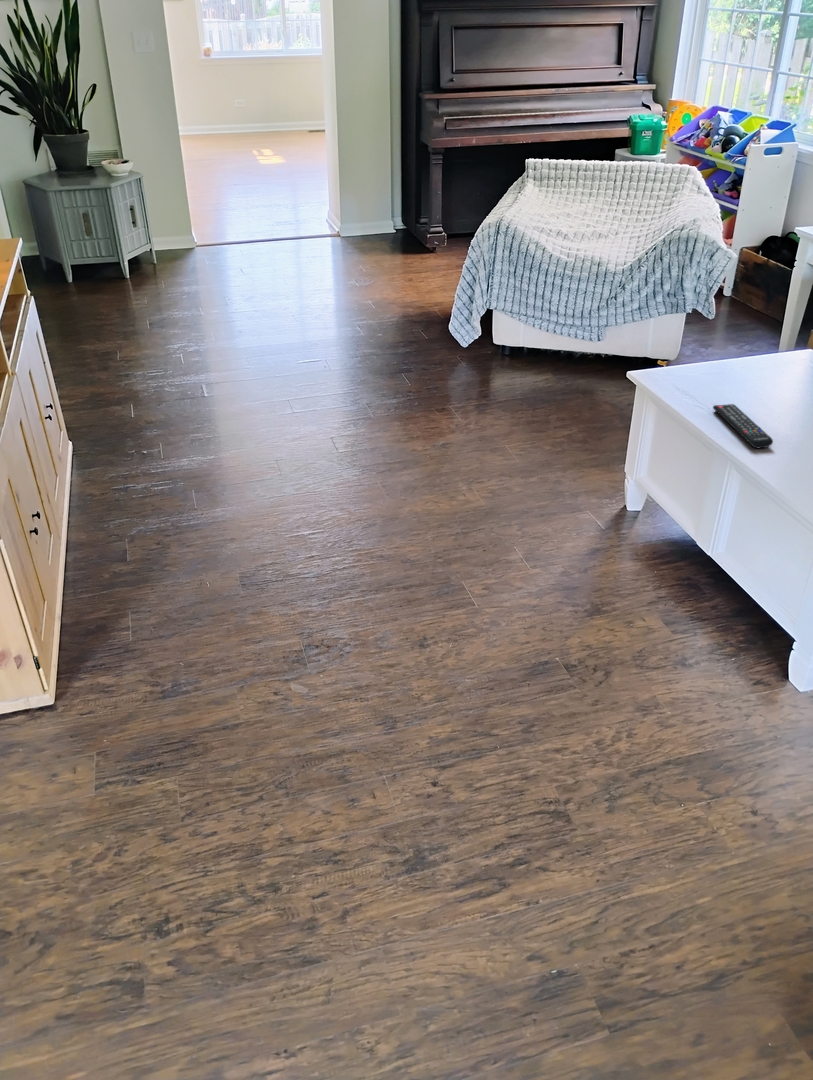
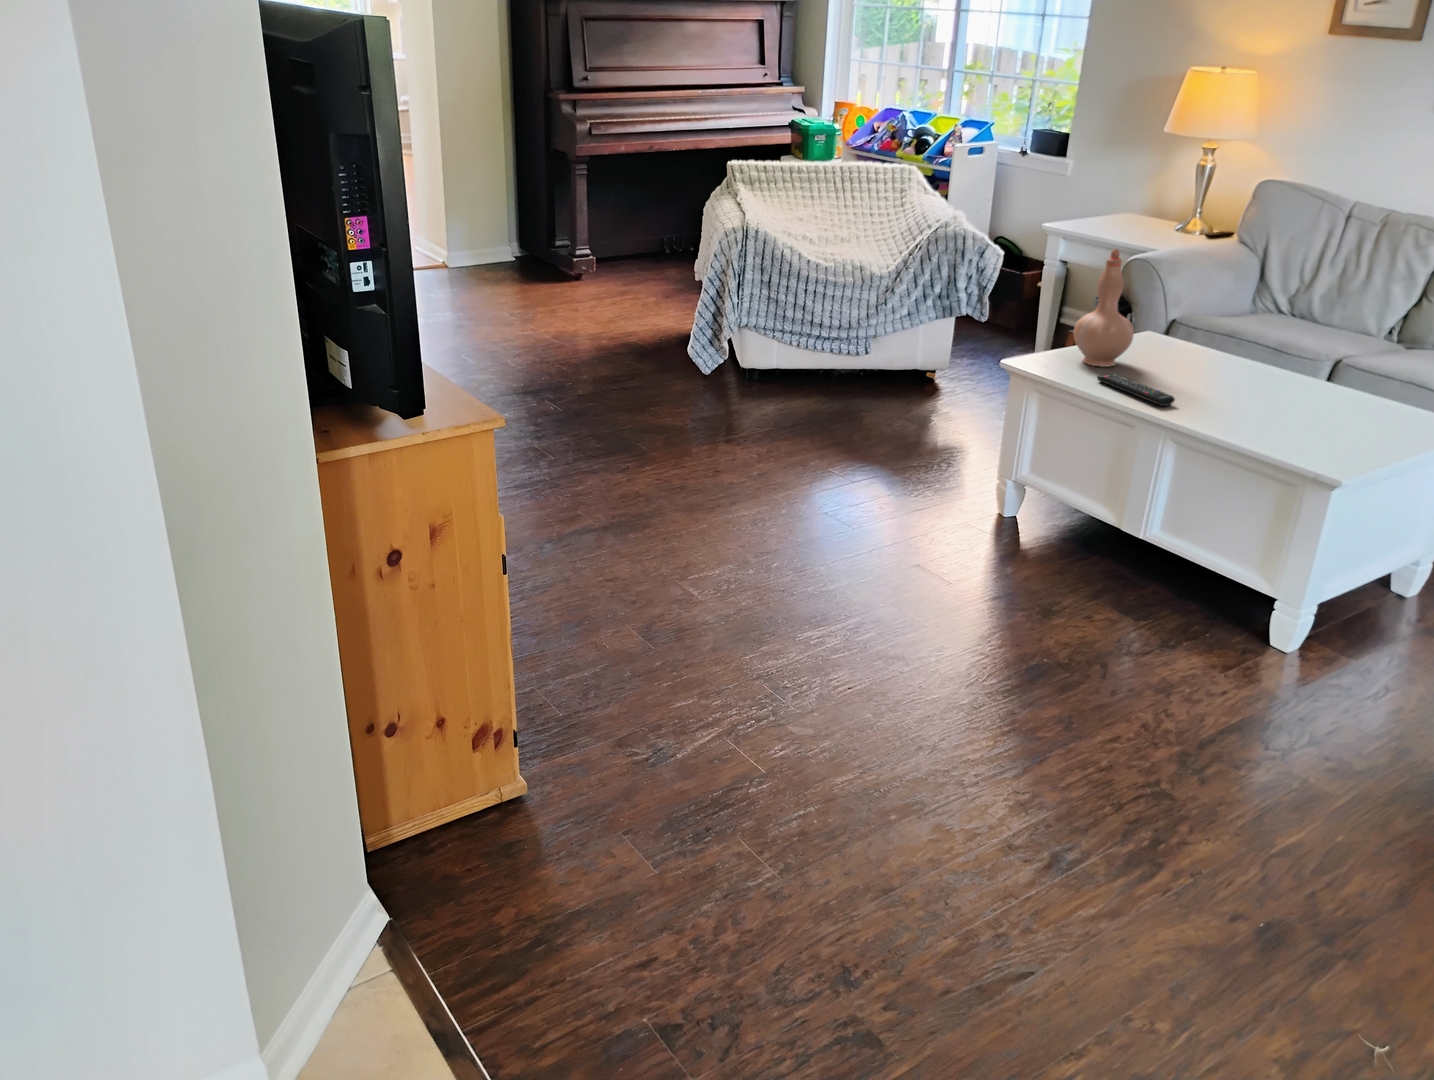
vase: none [711,275,772,393] -> present [1074,249,1134,367]

